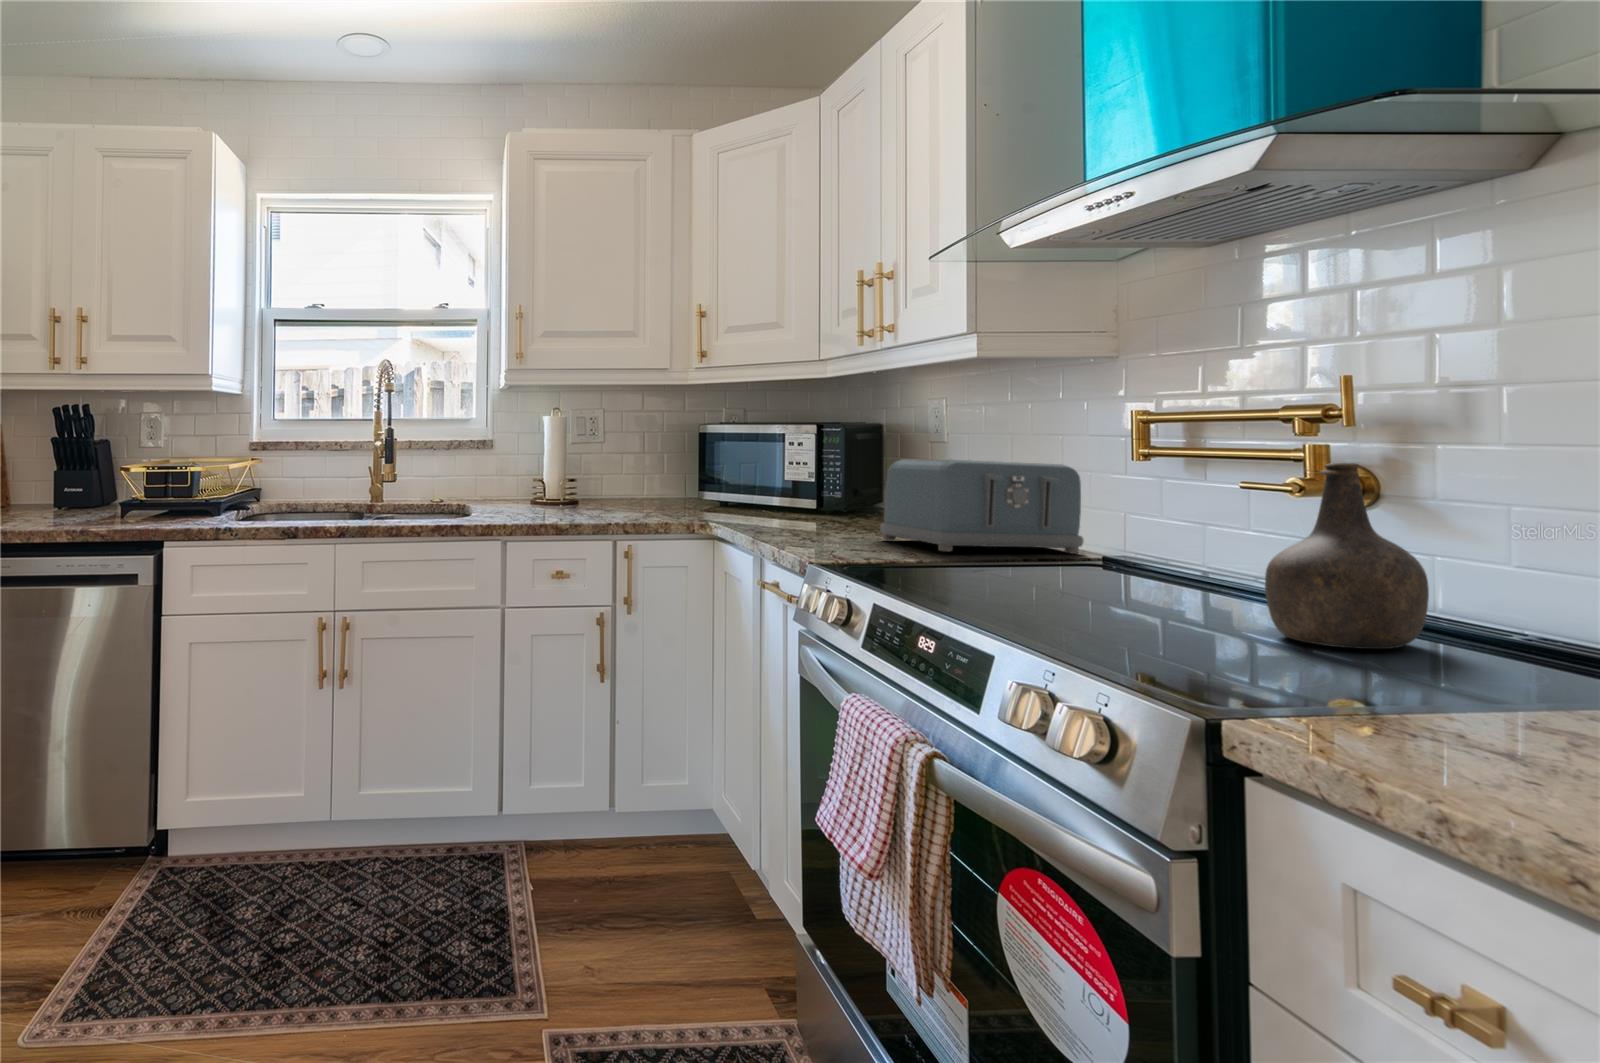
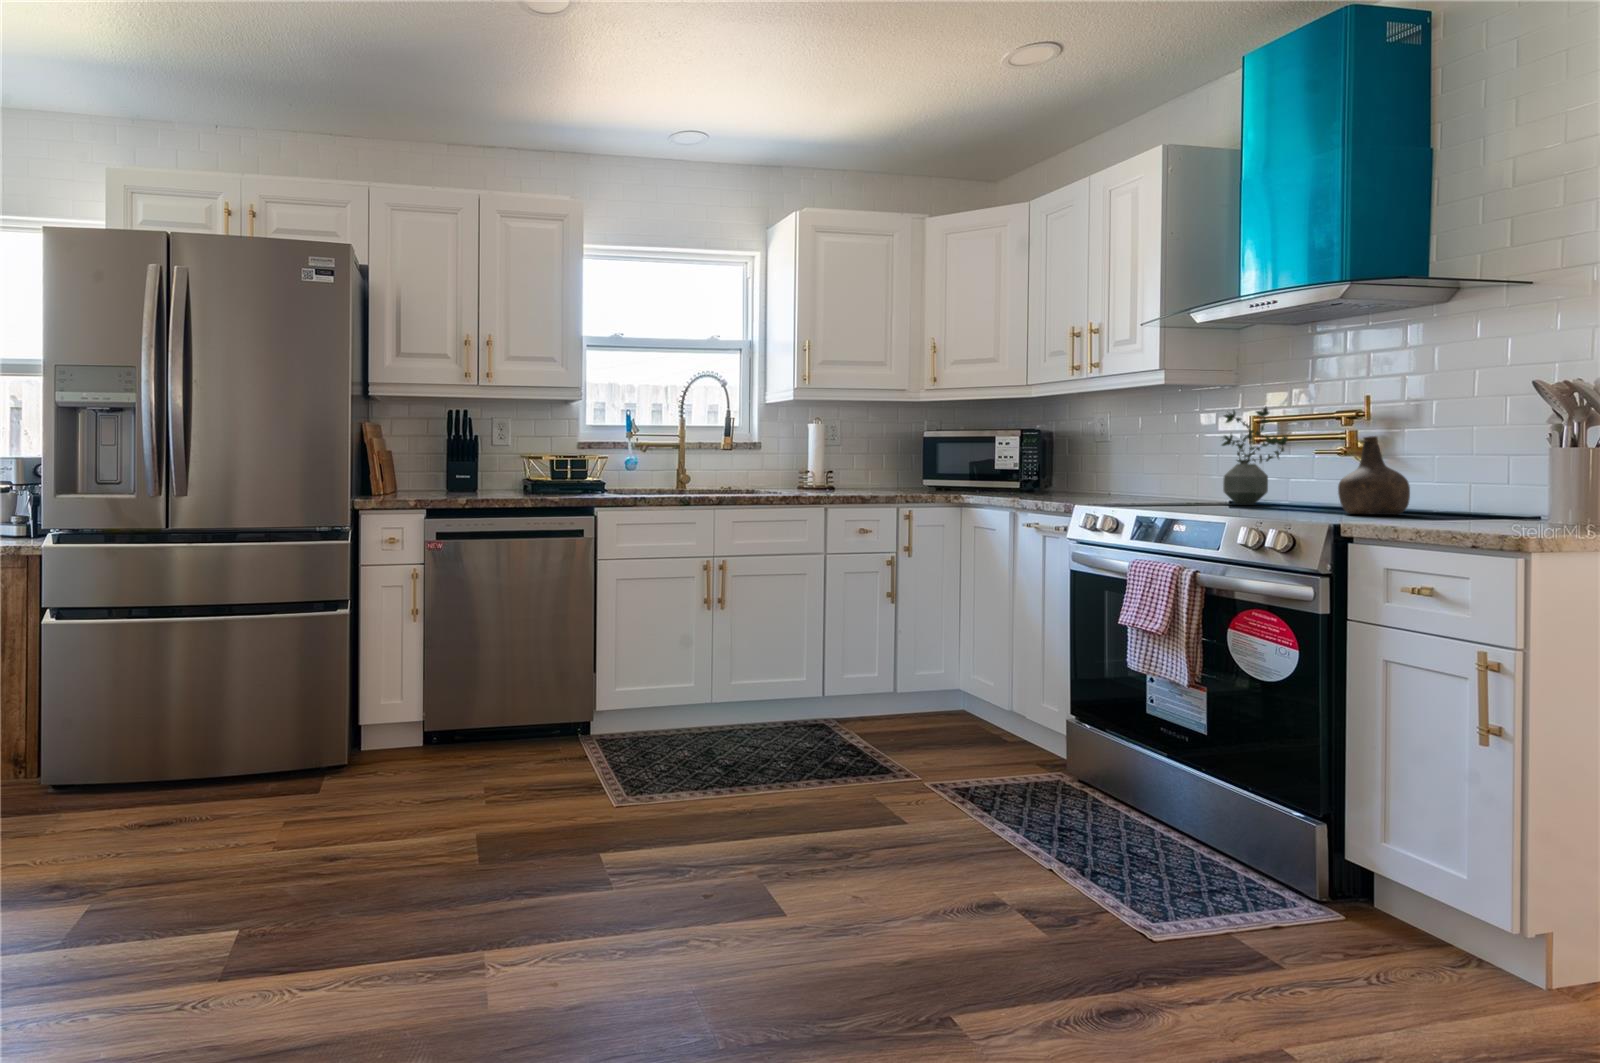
potted plant: none [1069,392,1197,579] -> present [1222,406,1288,504]
toaster: present [880,459,1084,554] -> none [1085,447,1214,499]

